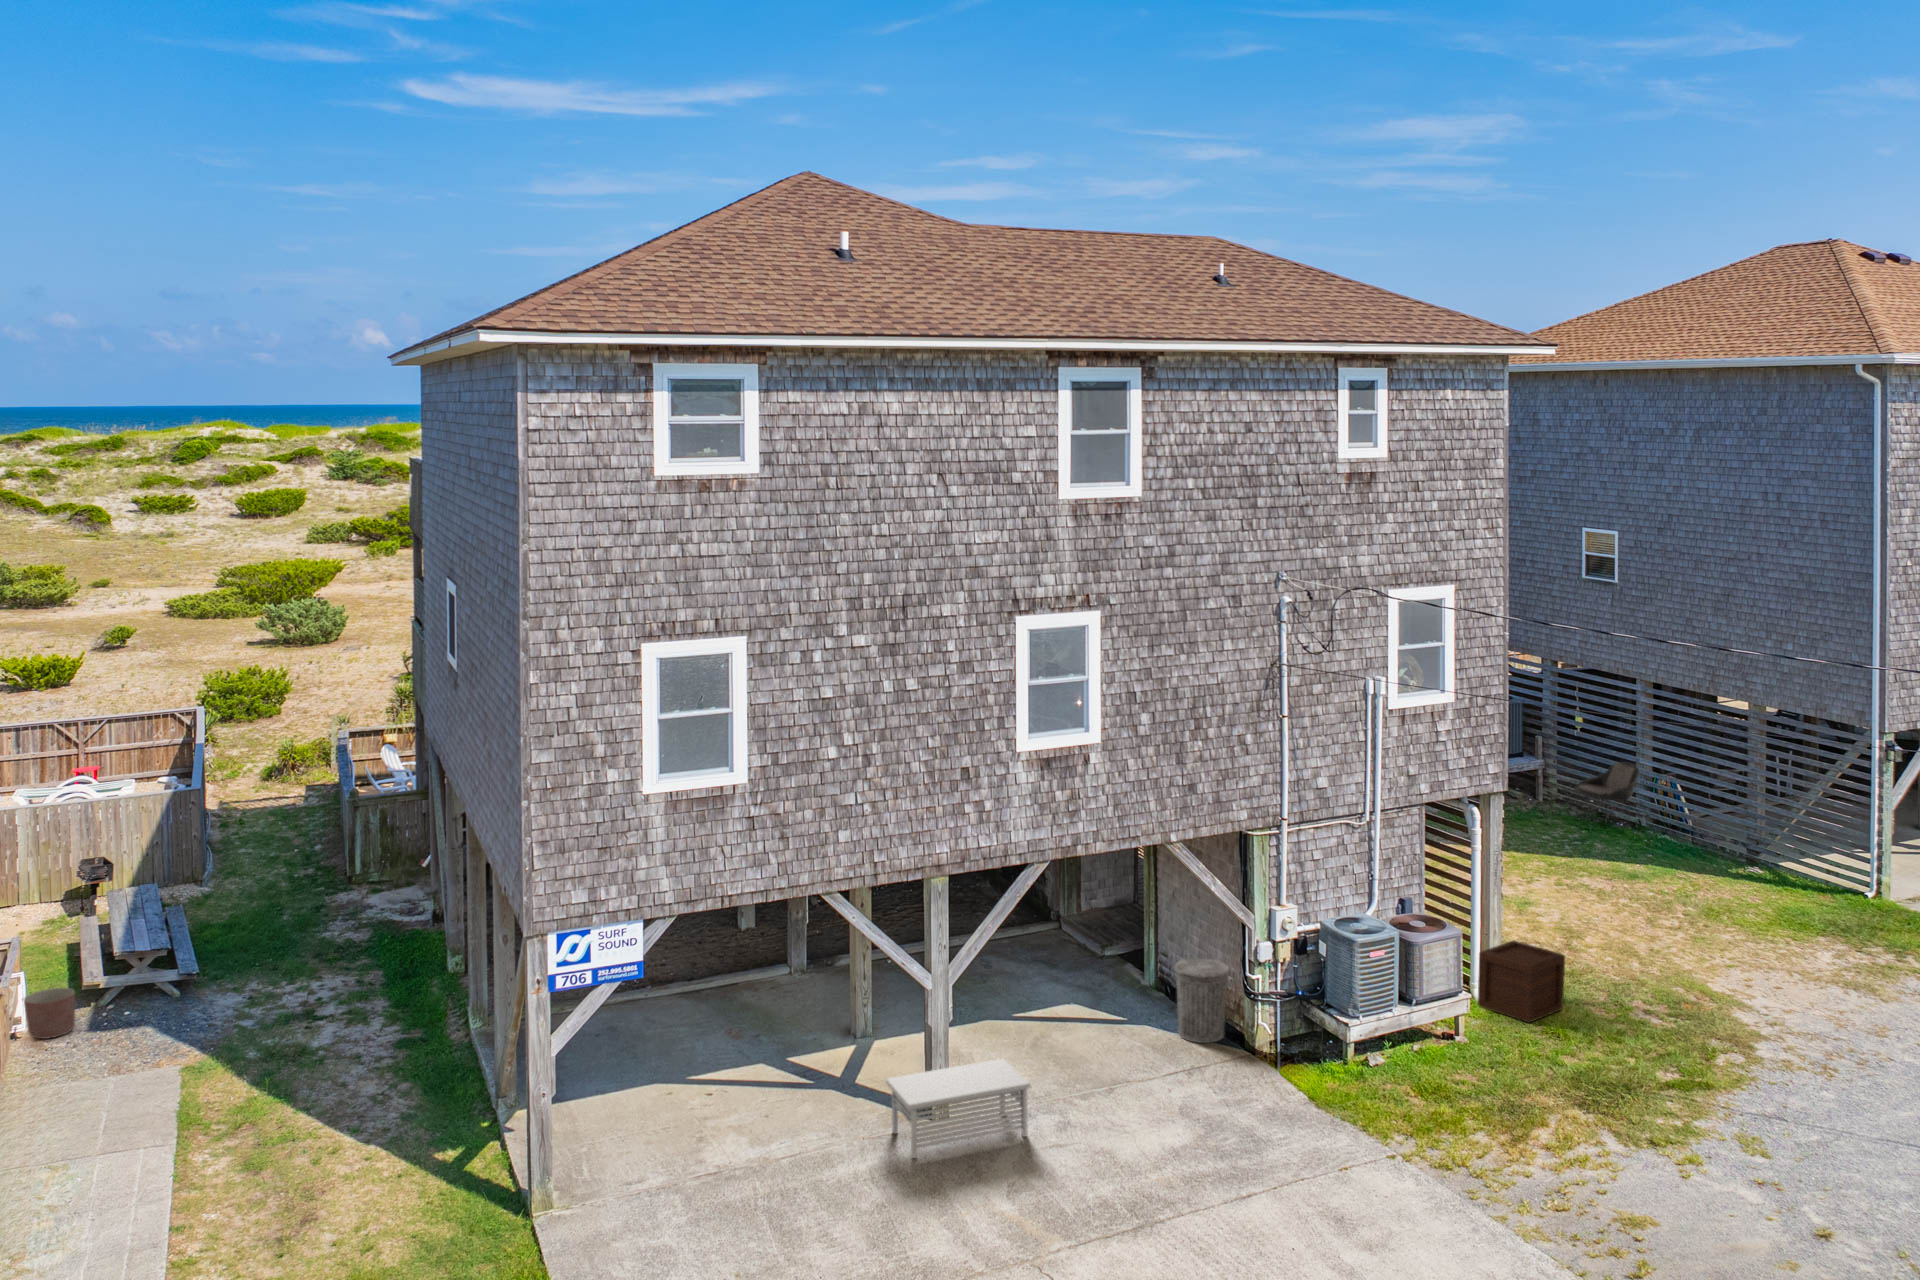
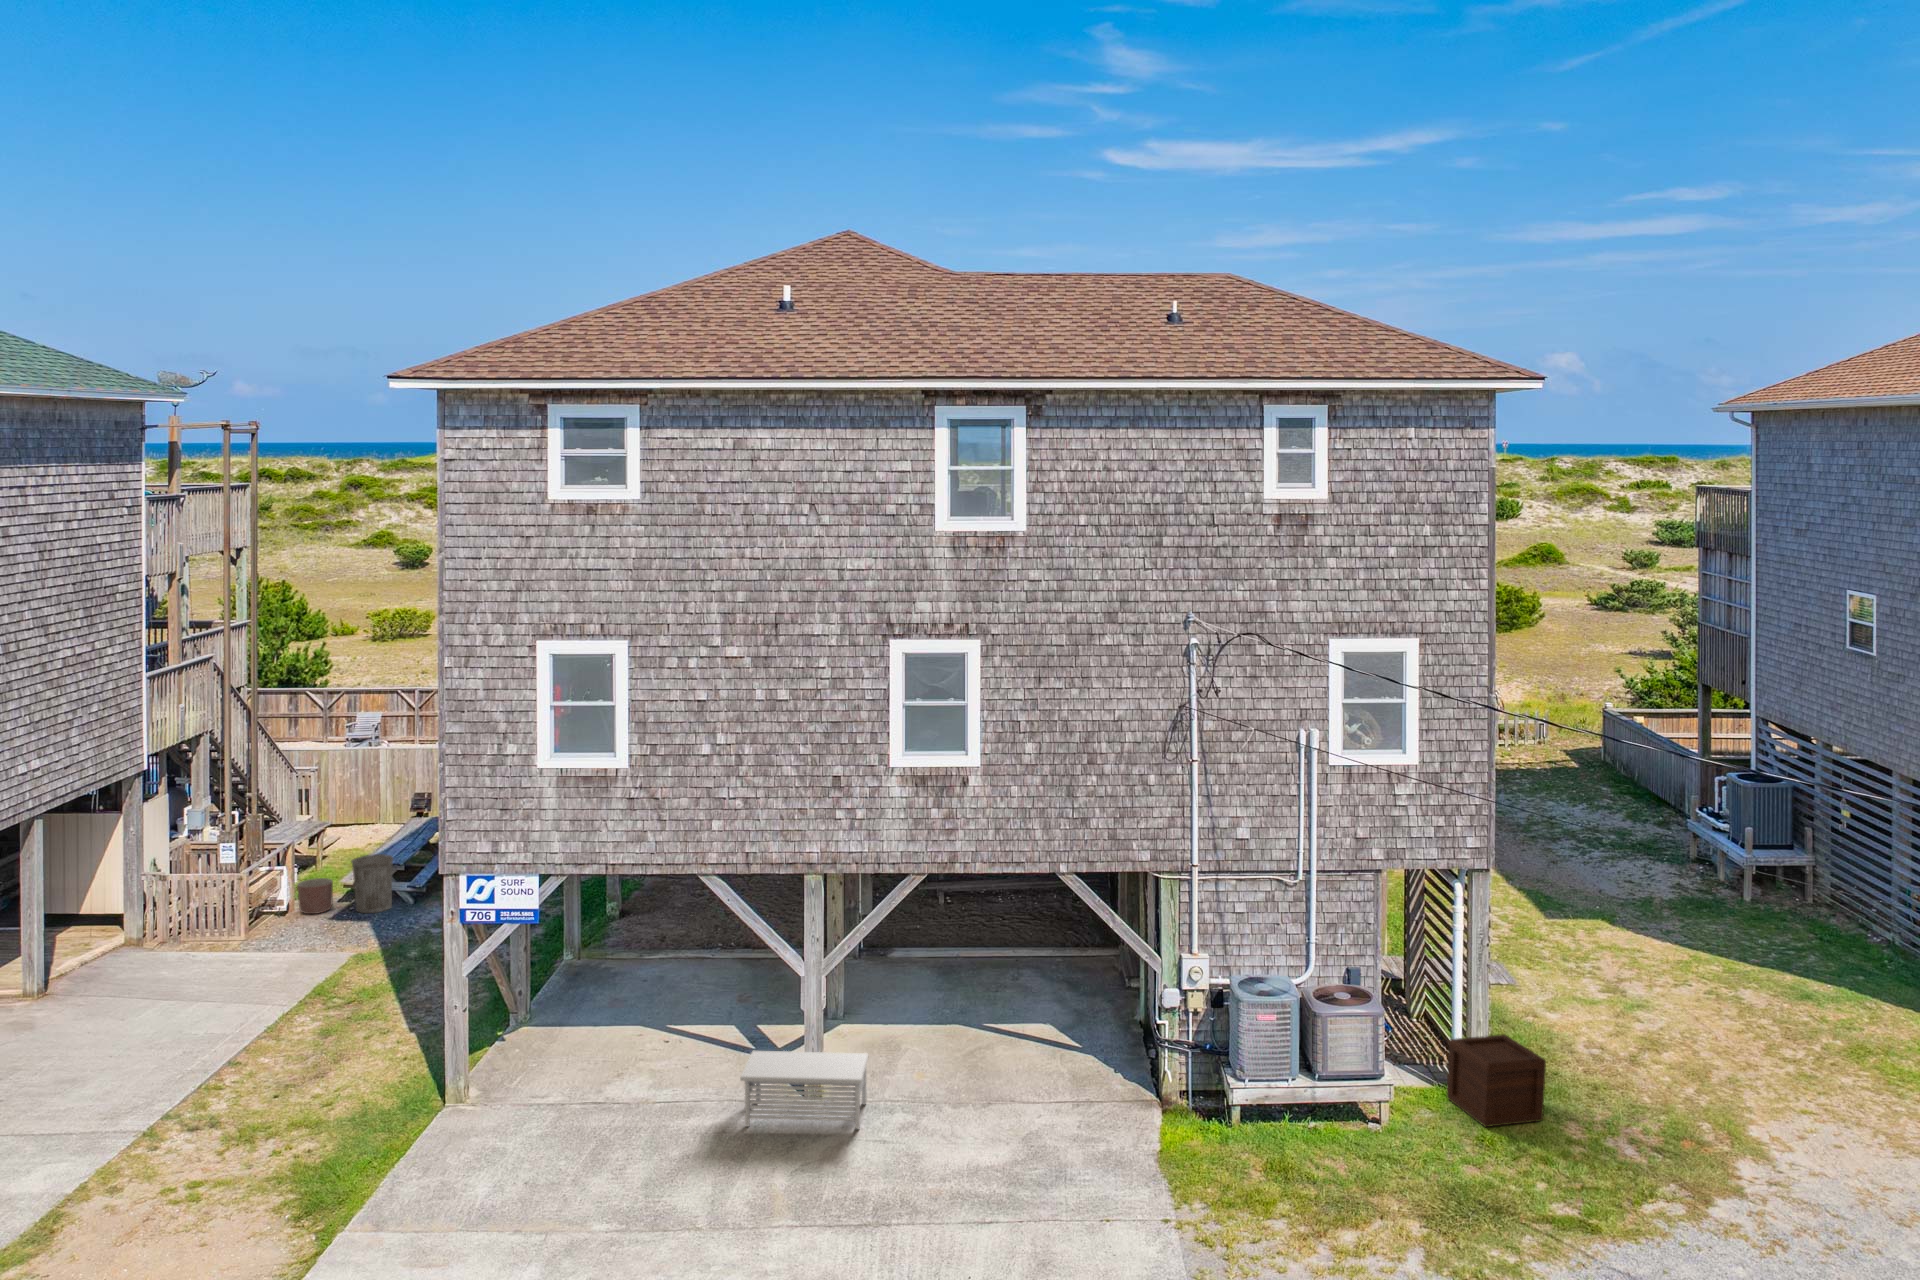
lounge chair: present [1574,762,1639,823] -> none [1811,863,1893,936]
trash can: present [1175,959,1229,1043] -> present [351,854,393,913]

